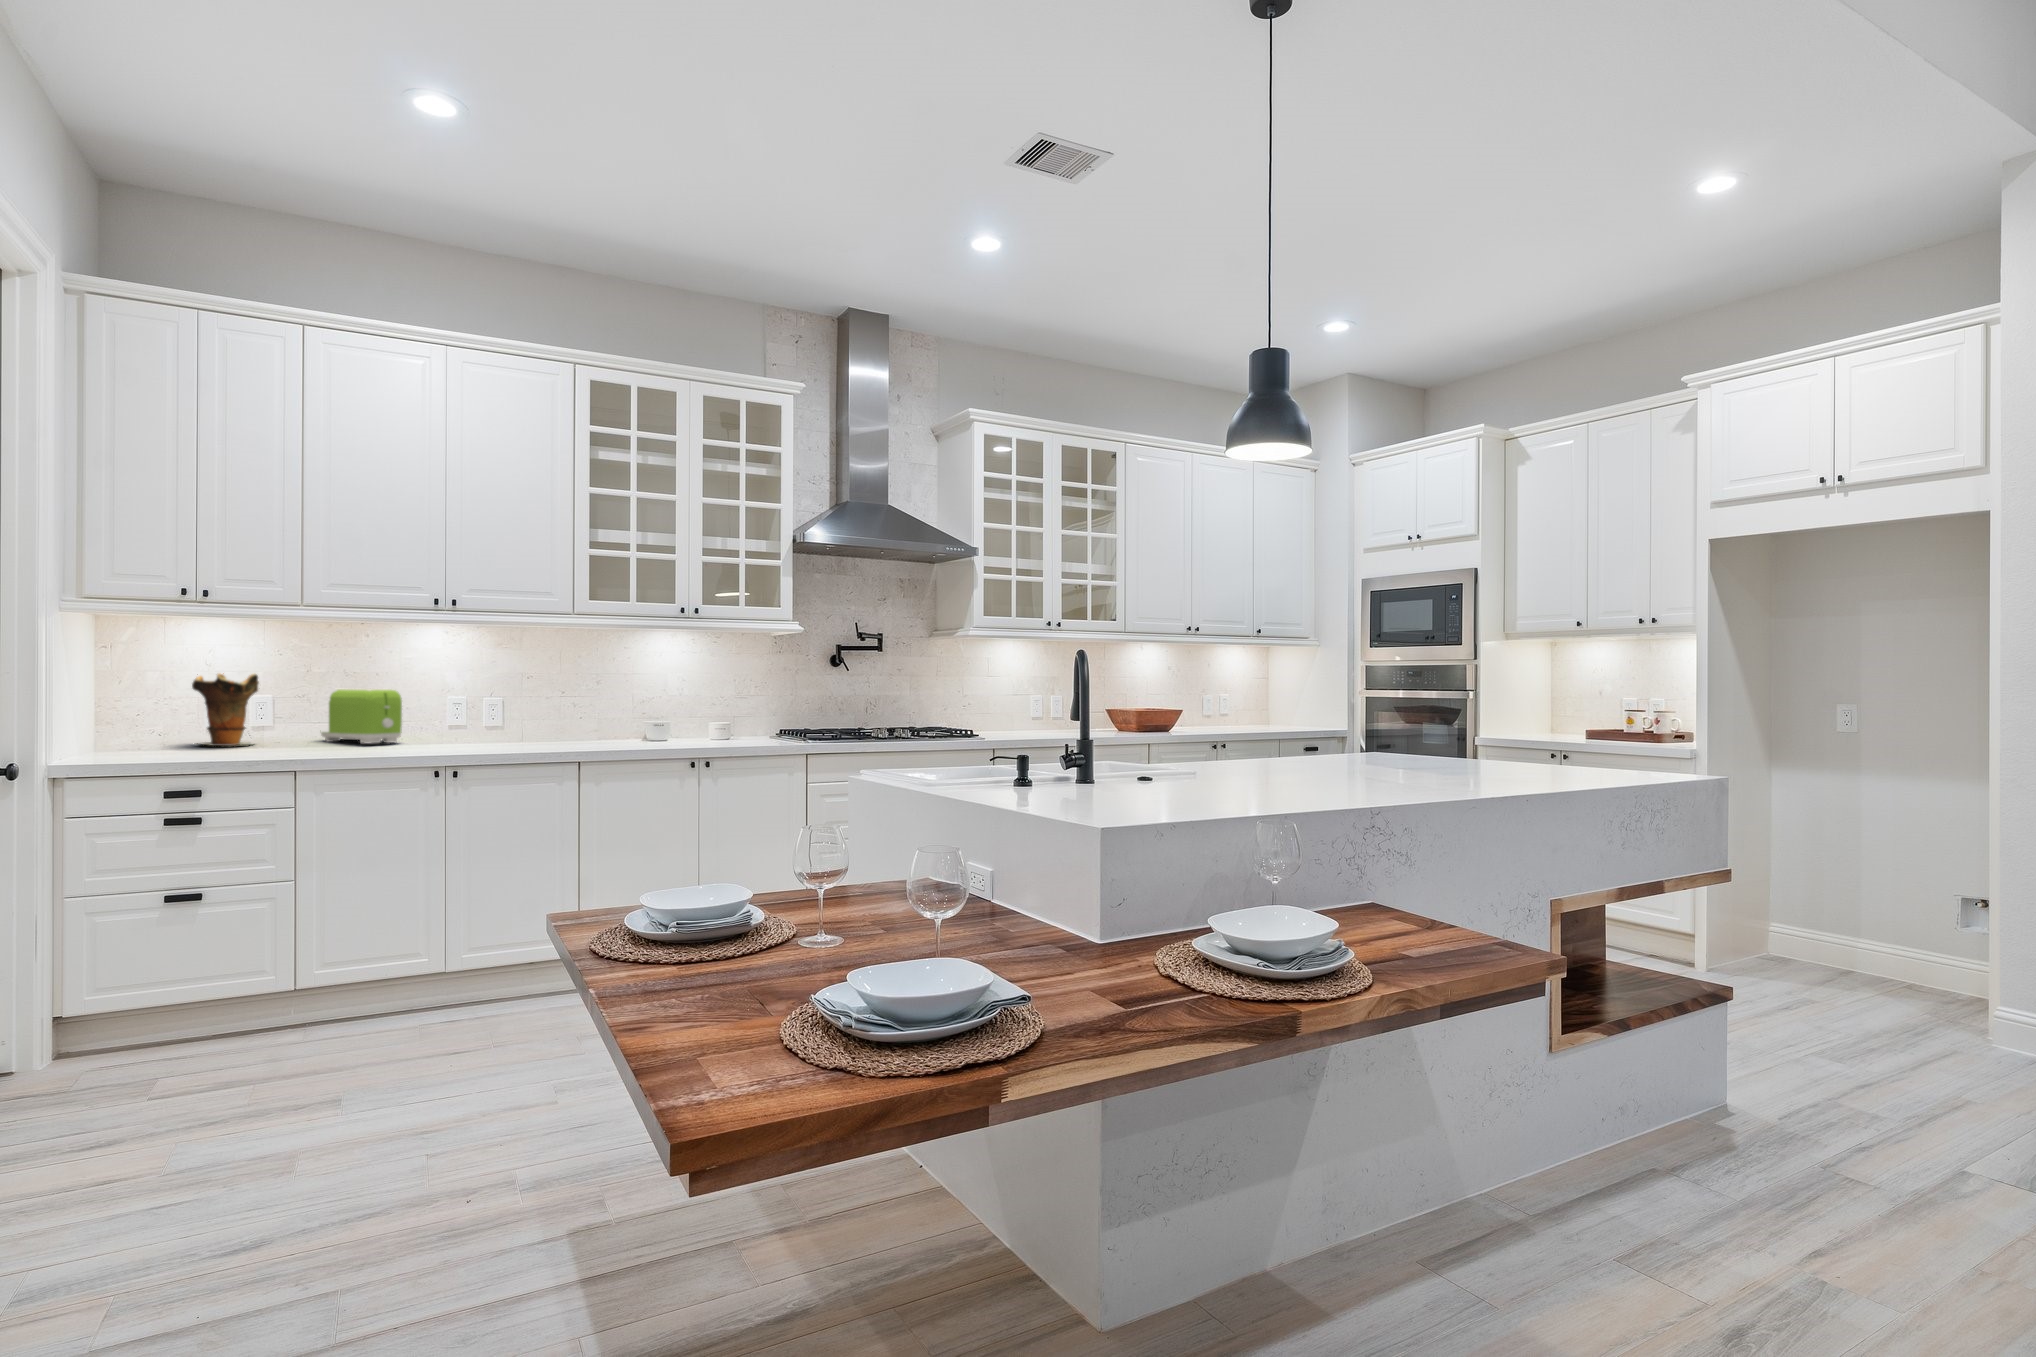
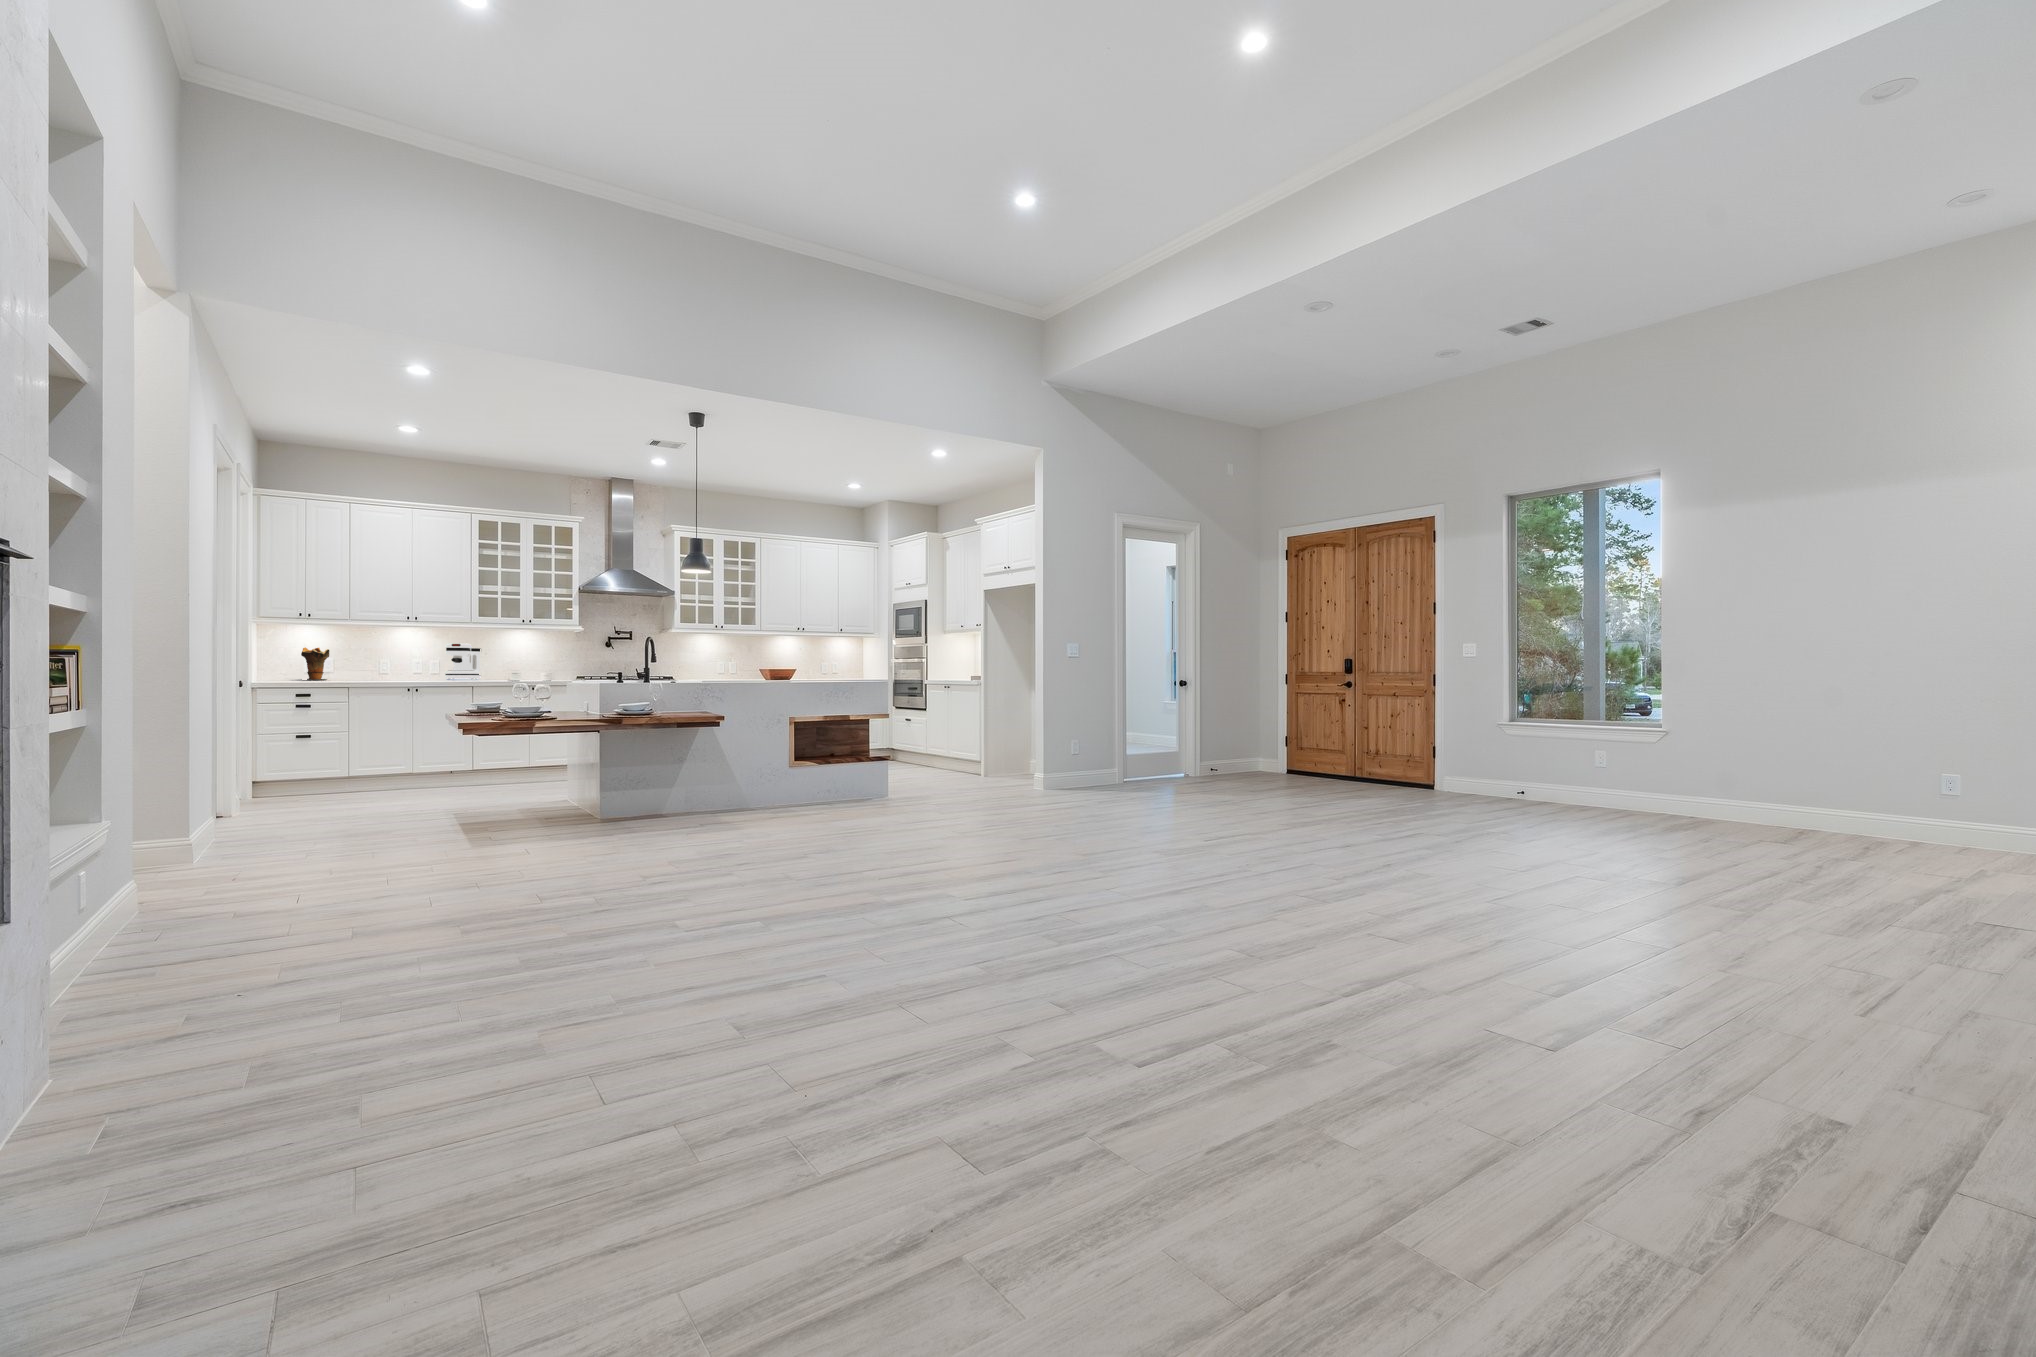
coffee maker: none [514,658,588,738] -> present [445,643,481,679]
toaster: present [321,688,402,744] -> none [356,656,393,680]

